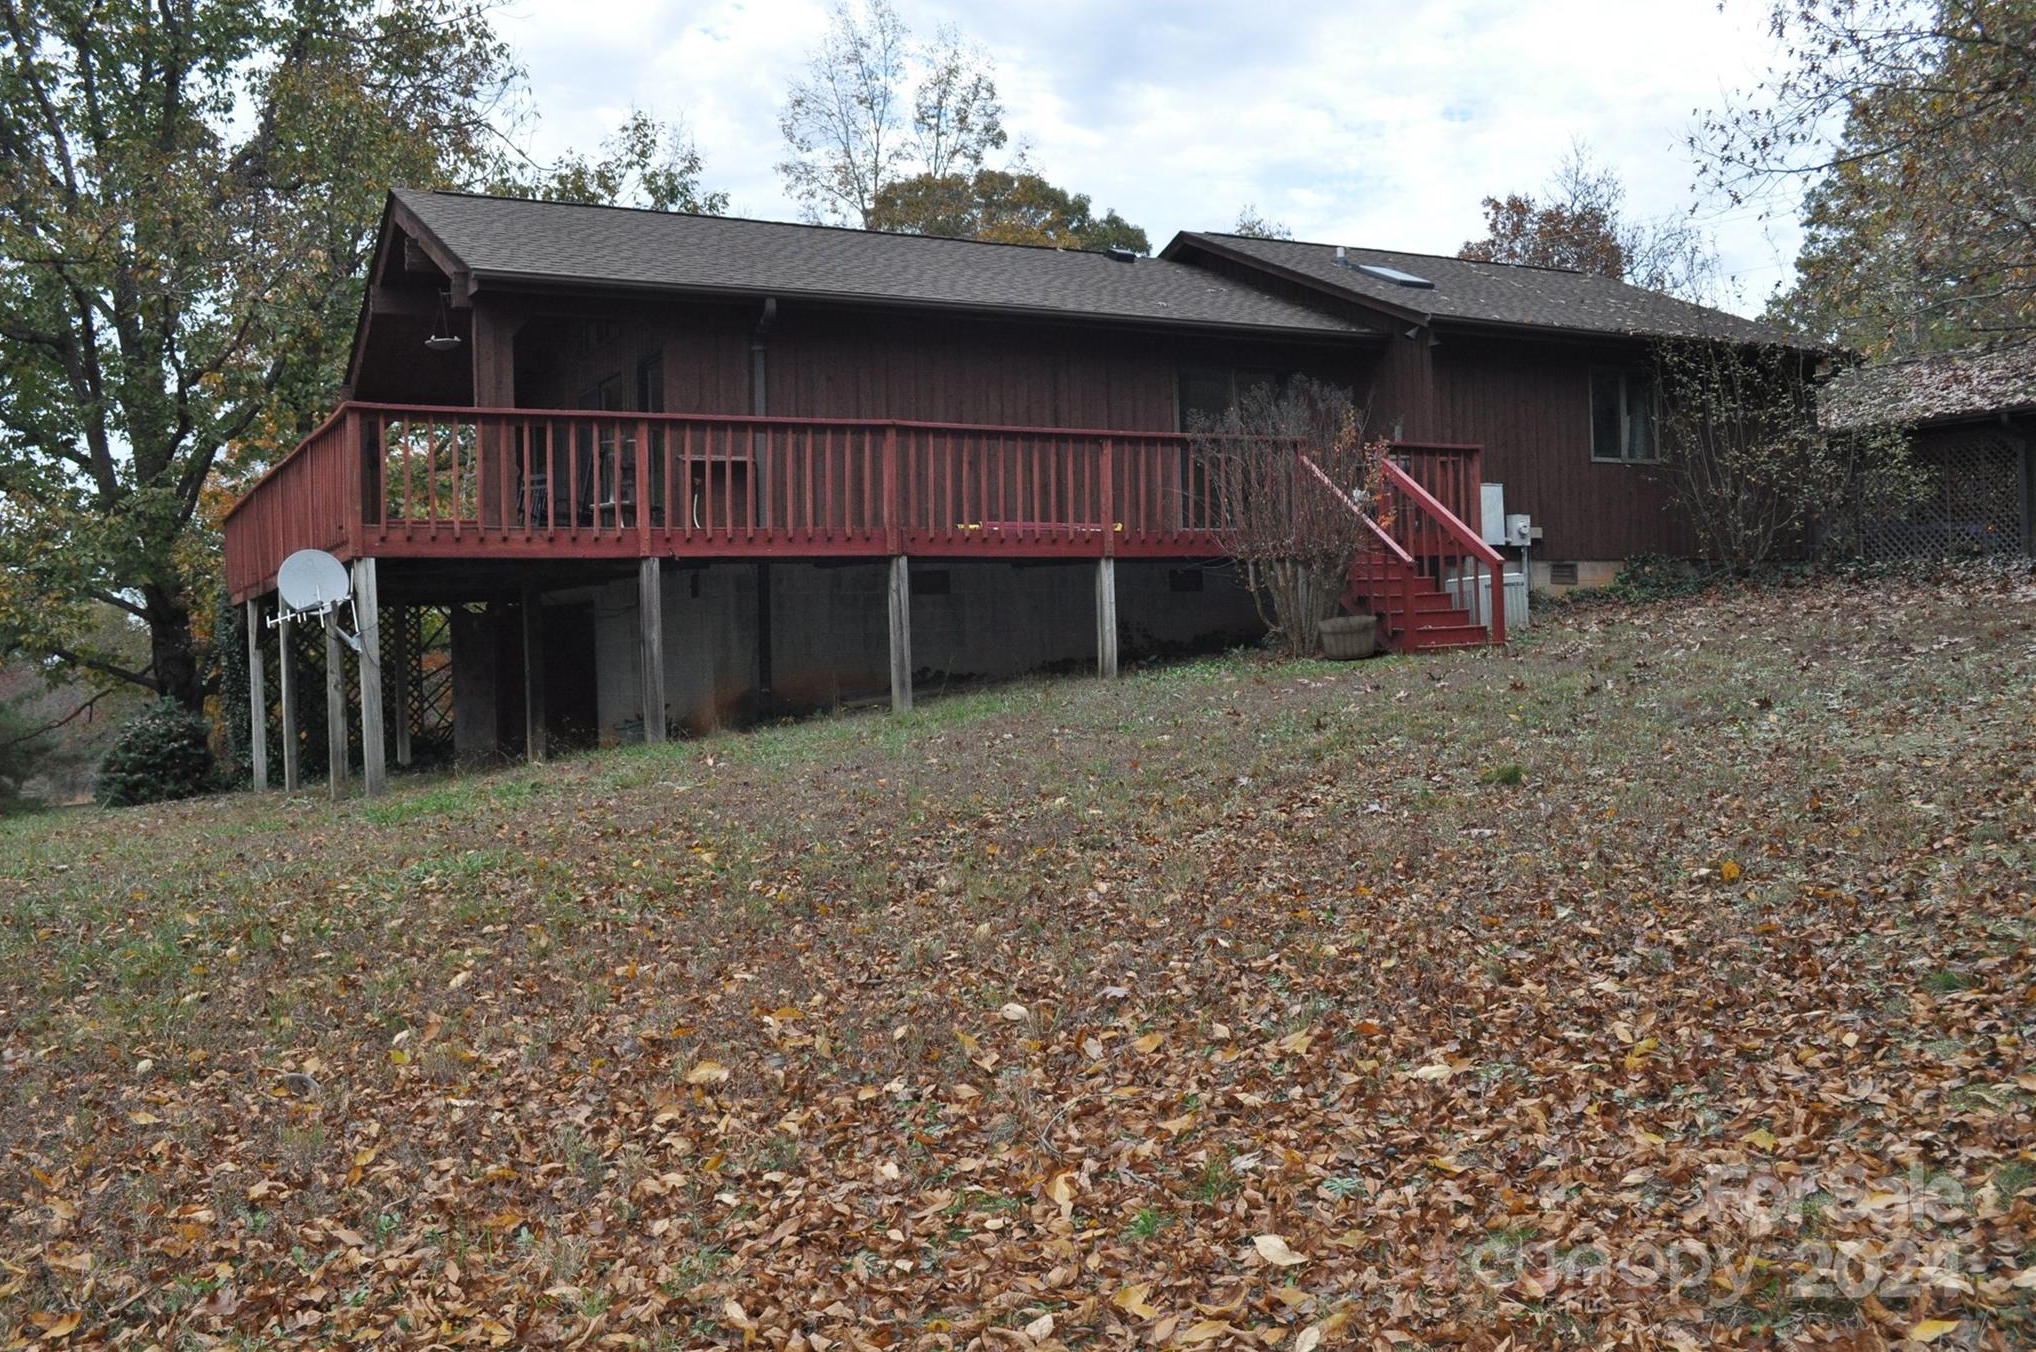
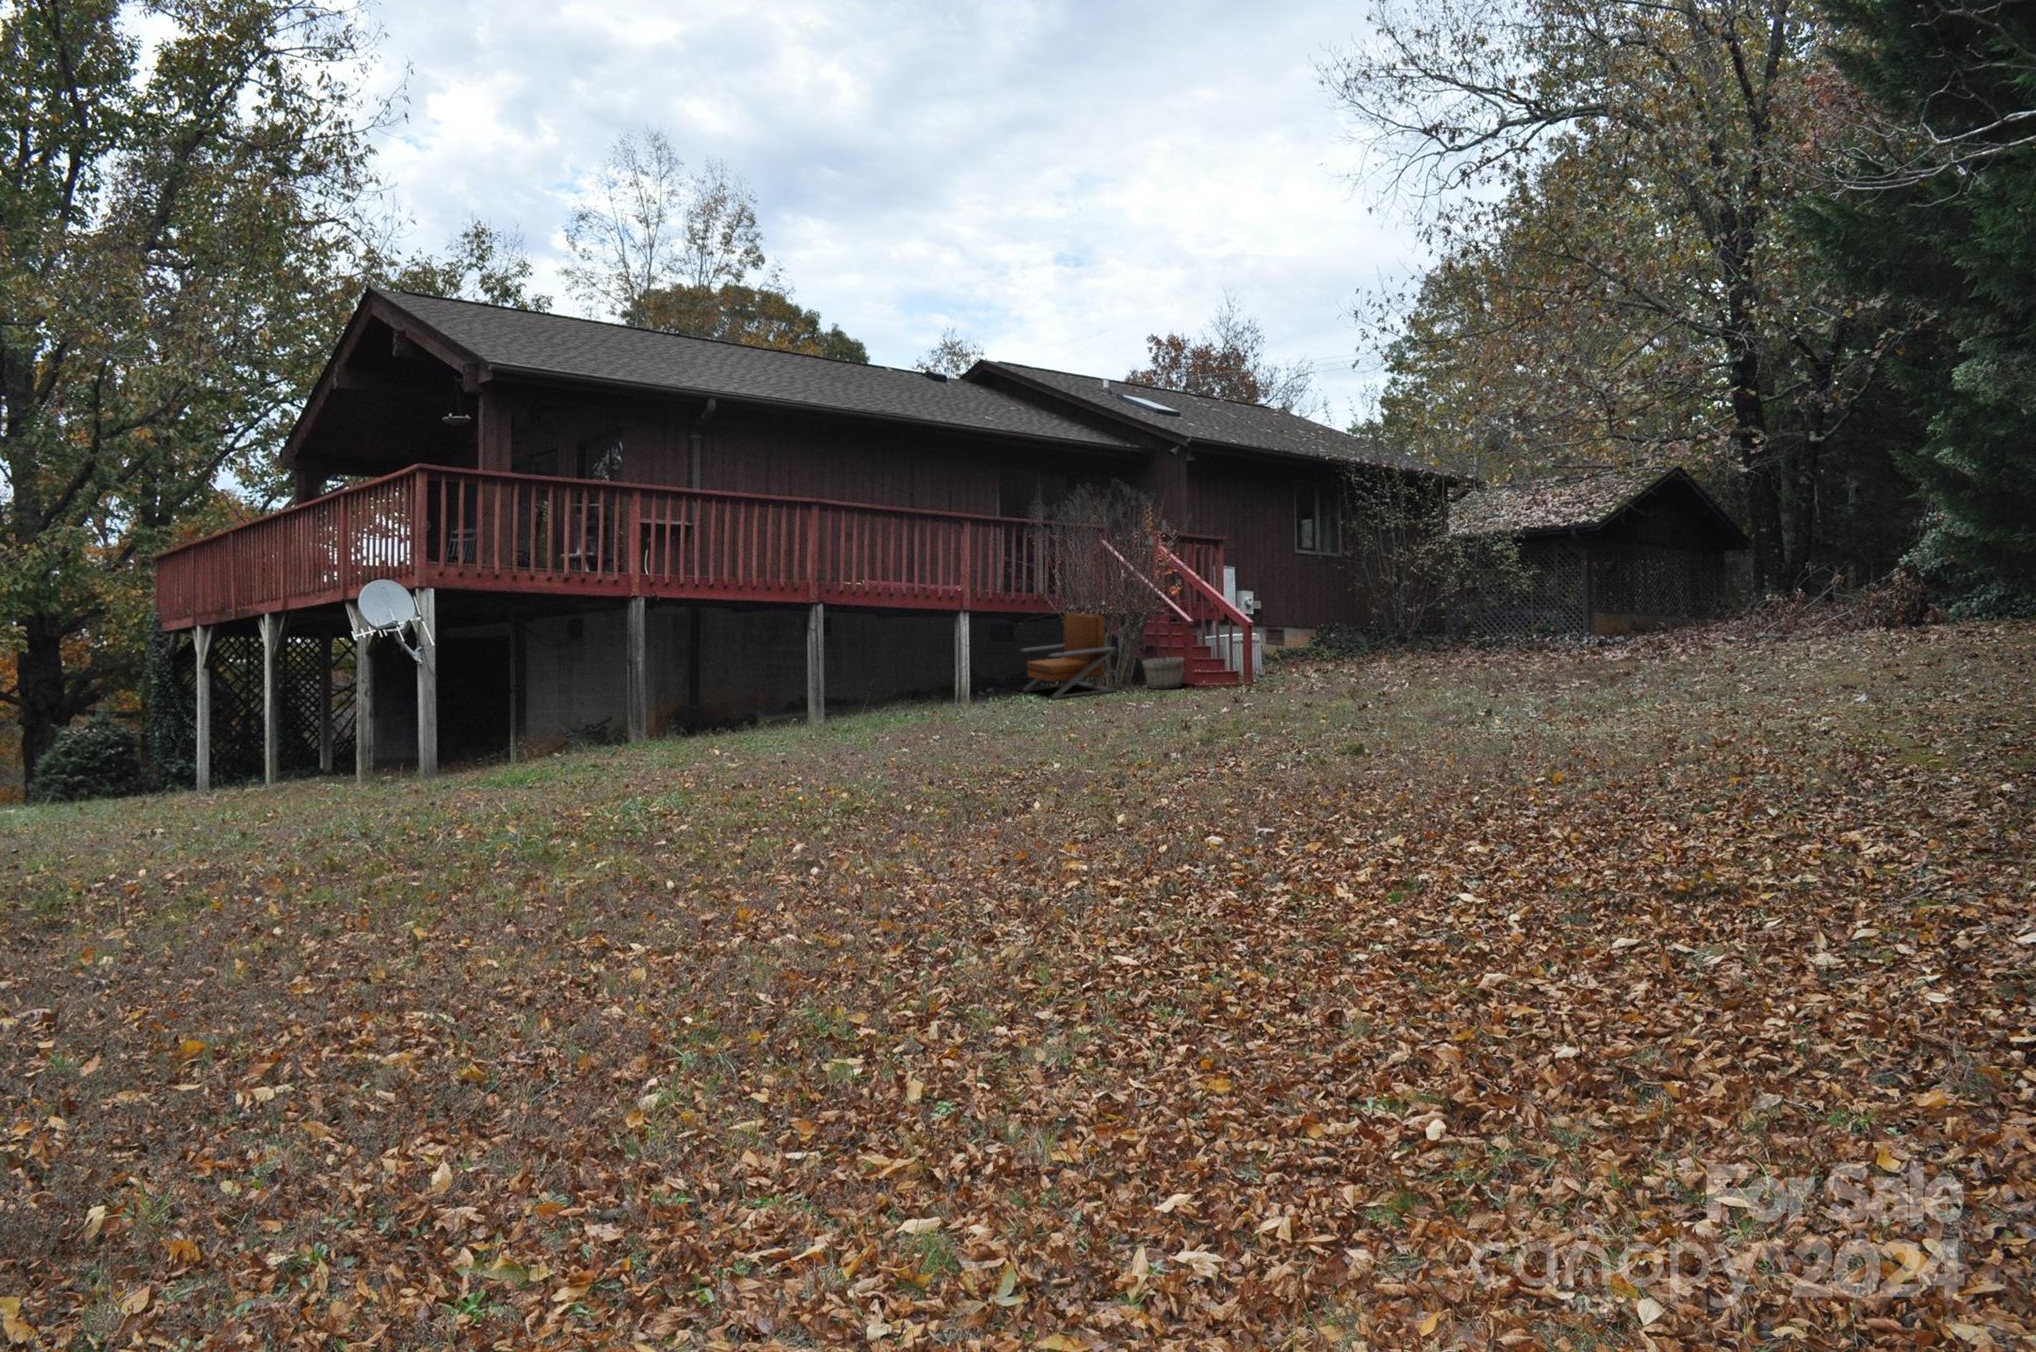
lounge chair: none [1162,558,1282,676] -> present [1021,613,1115,699]

